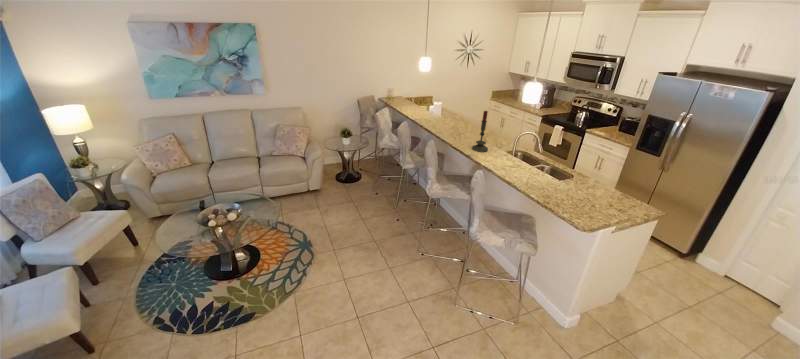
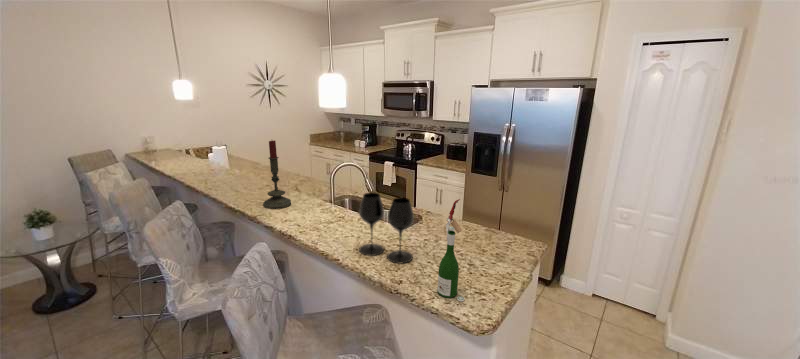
wine glass: none [529,155,567,197] -> present [359,193,414,264]
wine bottle: none [570,168,593,219] -> present [437,199,464,302]

